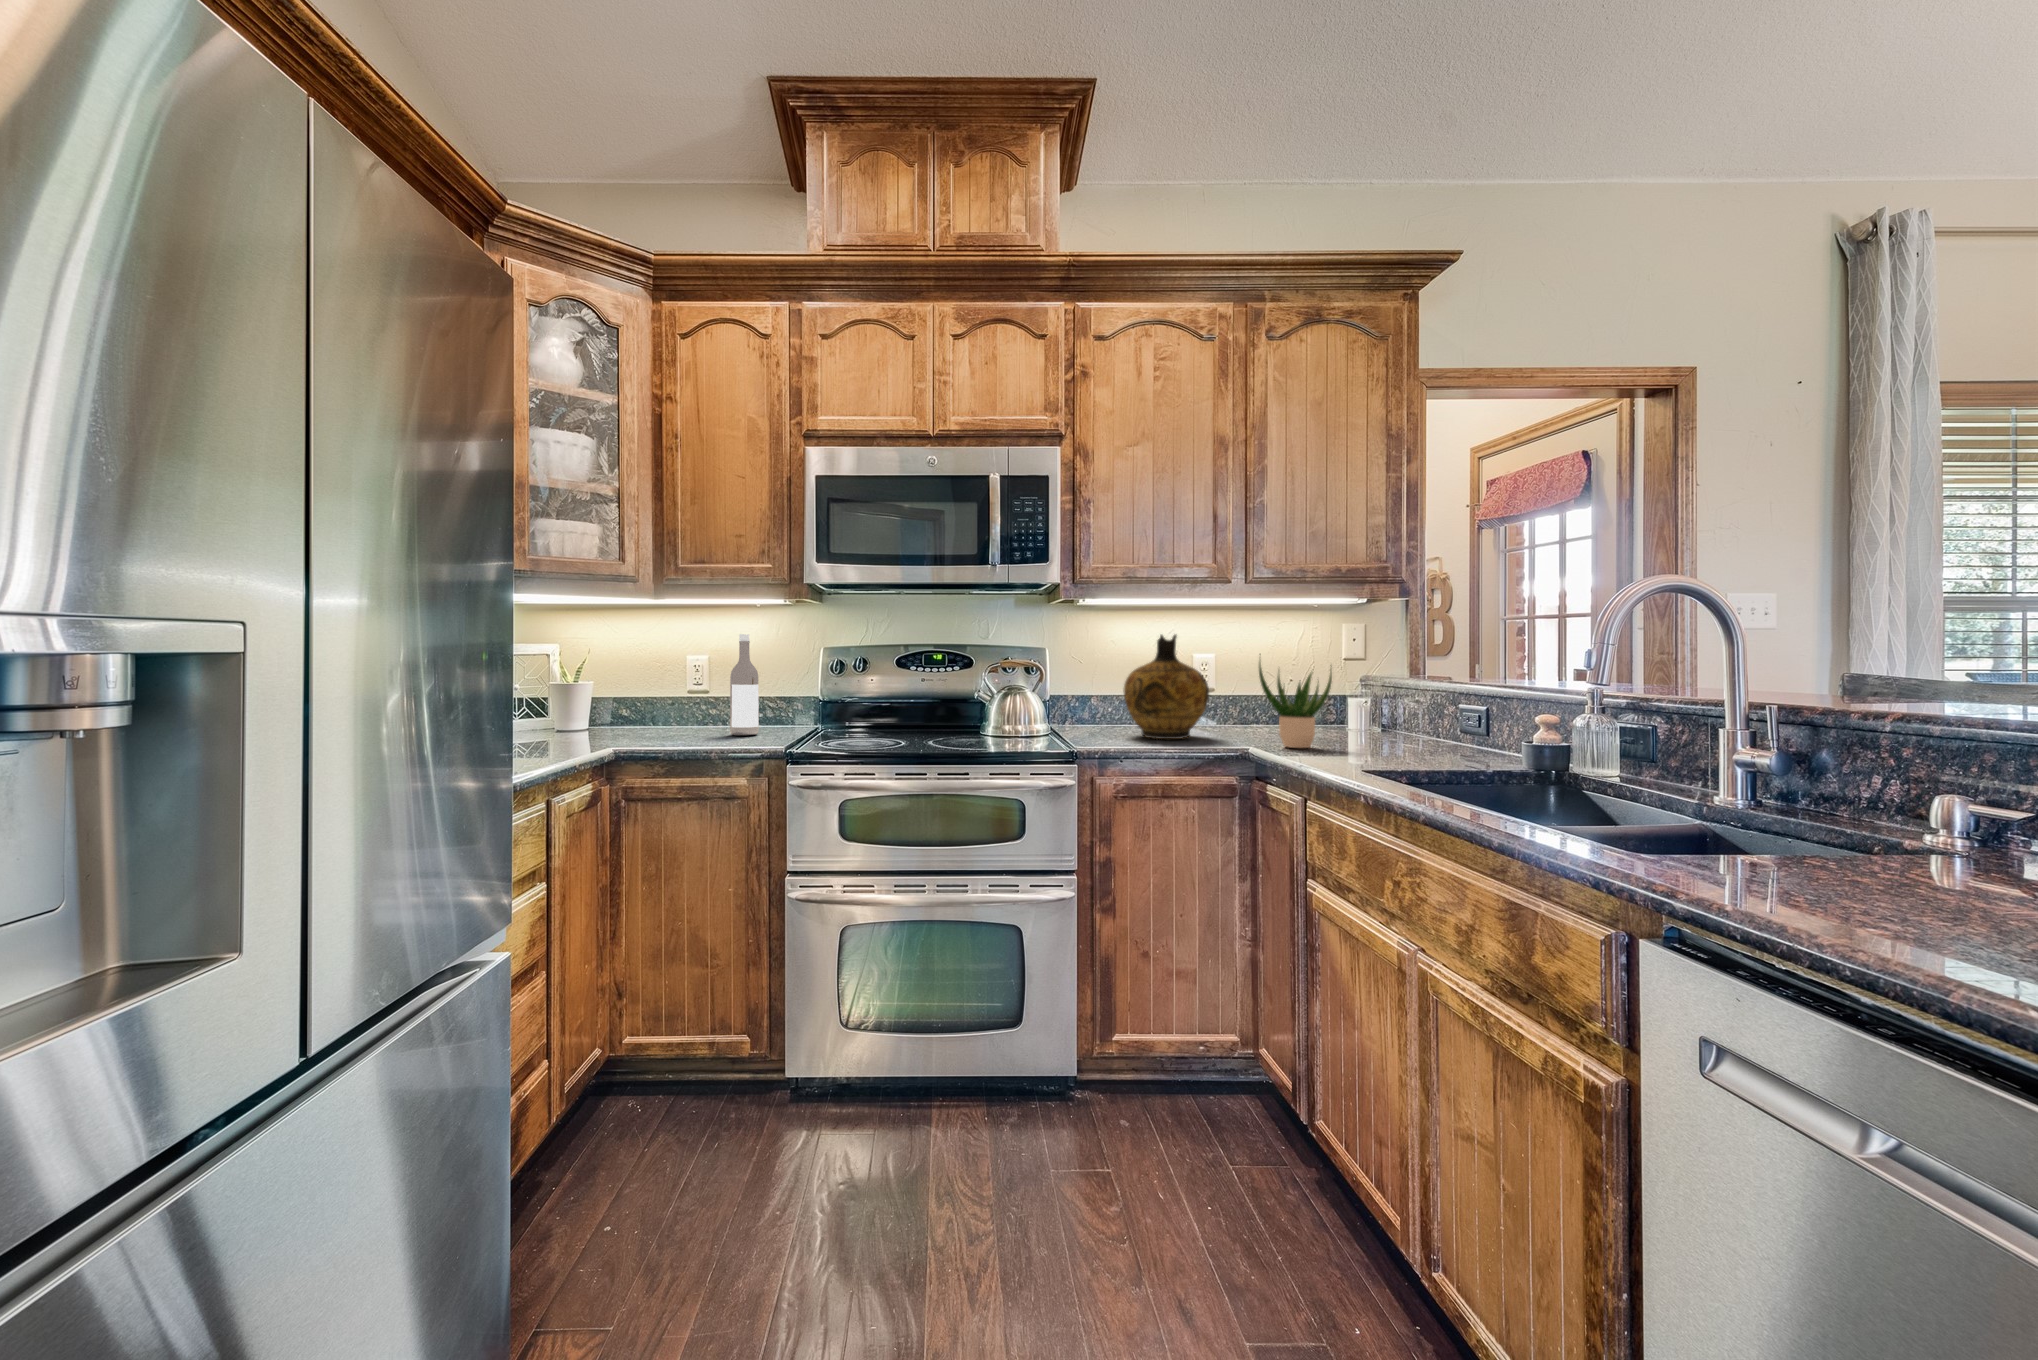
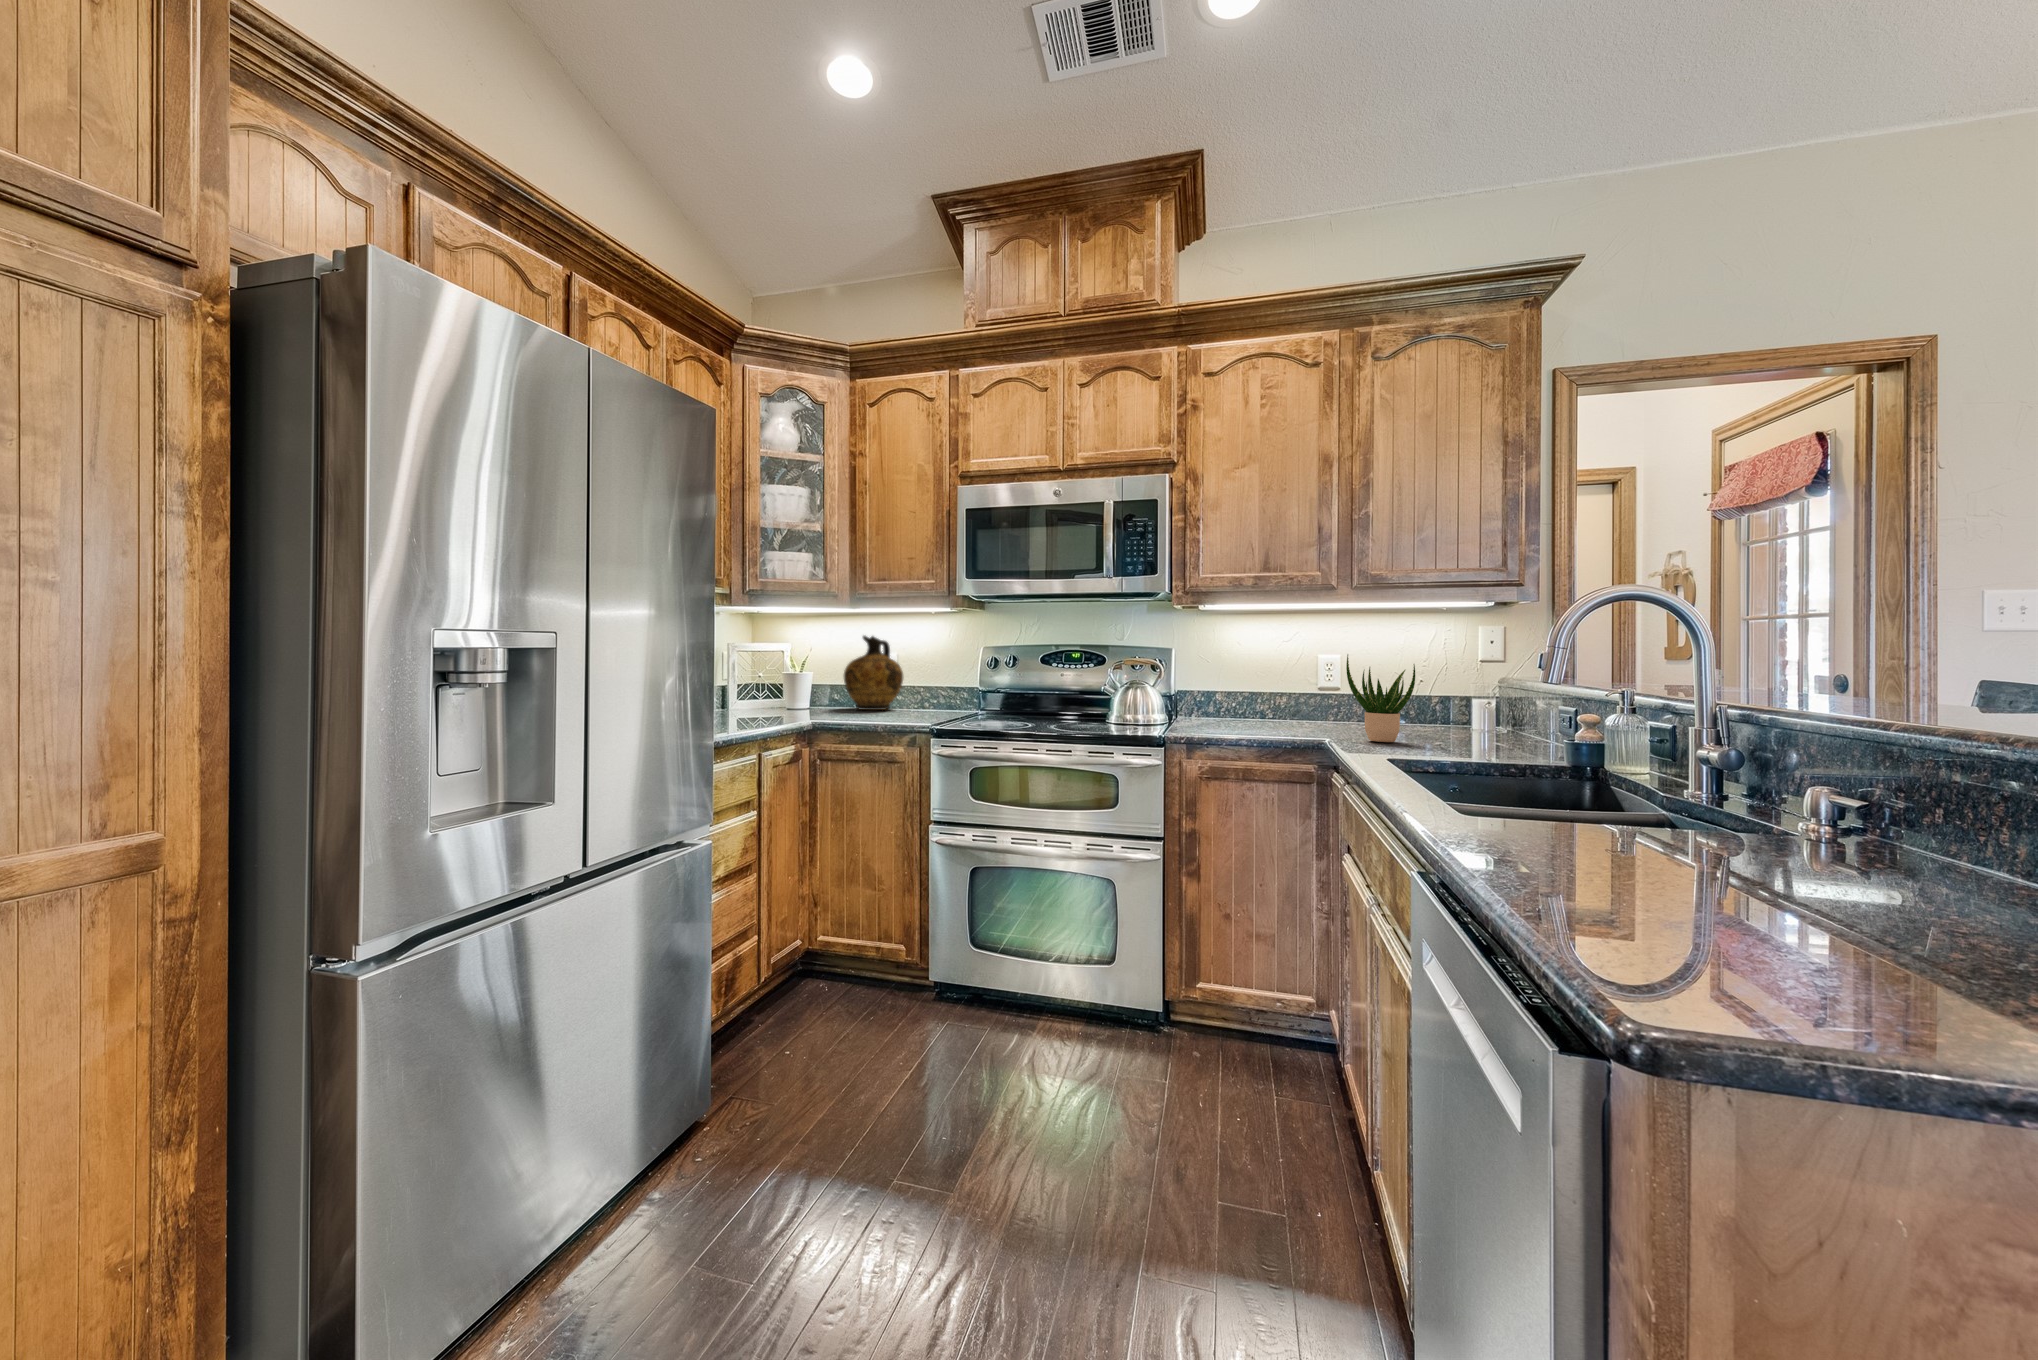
wine bottle: present [730,634,759,736] -> none [905,635,927,715]
ceramic jug: present [1124,635,1209,739] -> present [844,636,903,710]

